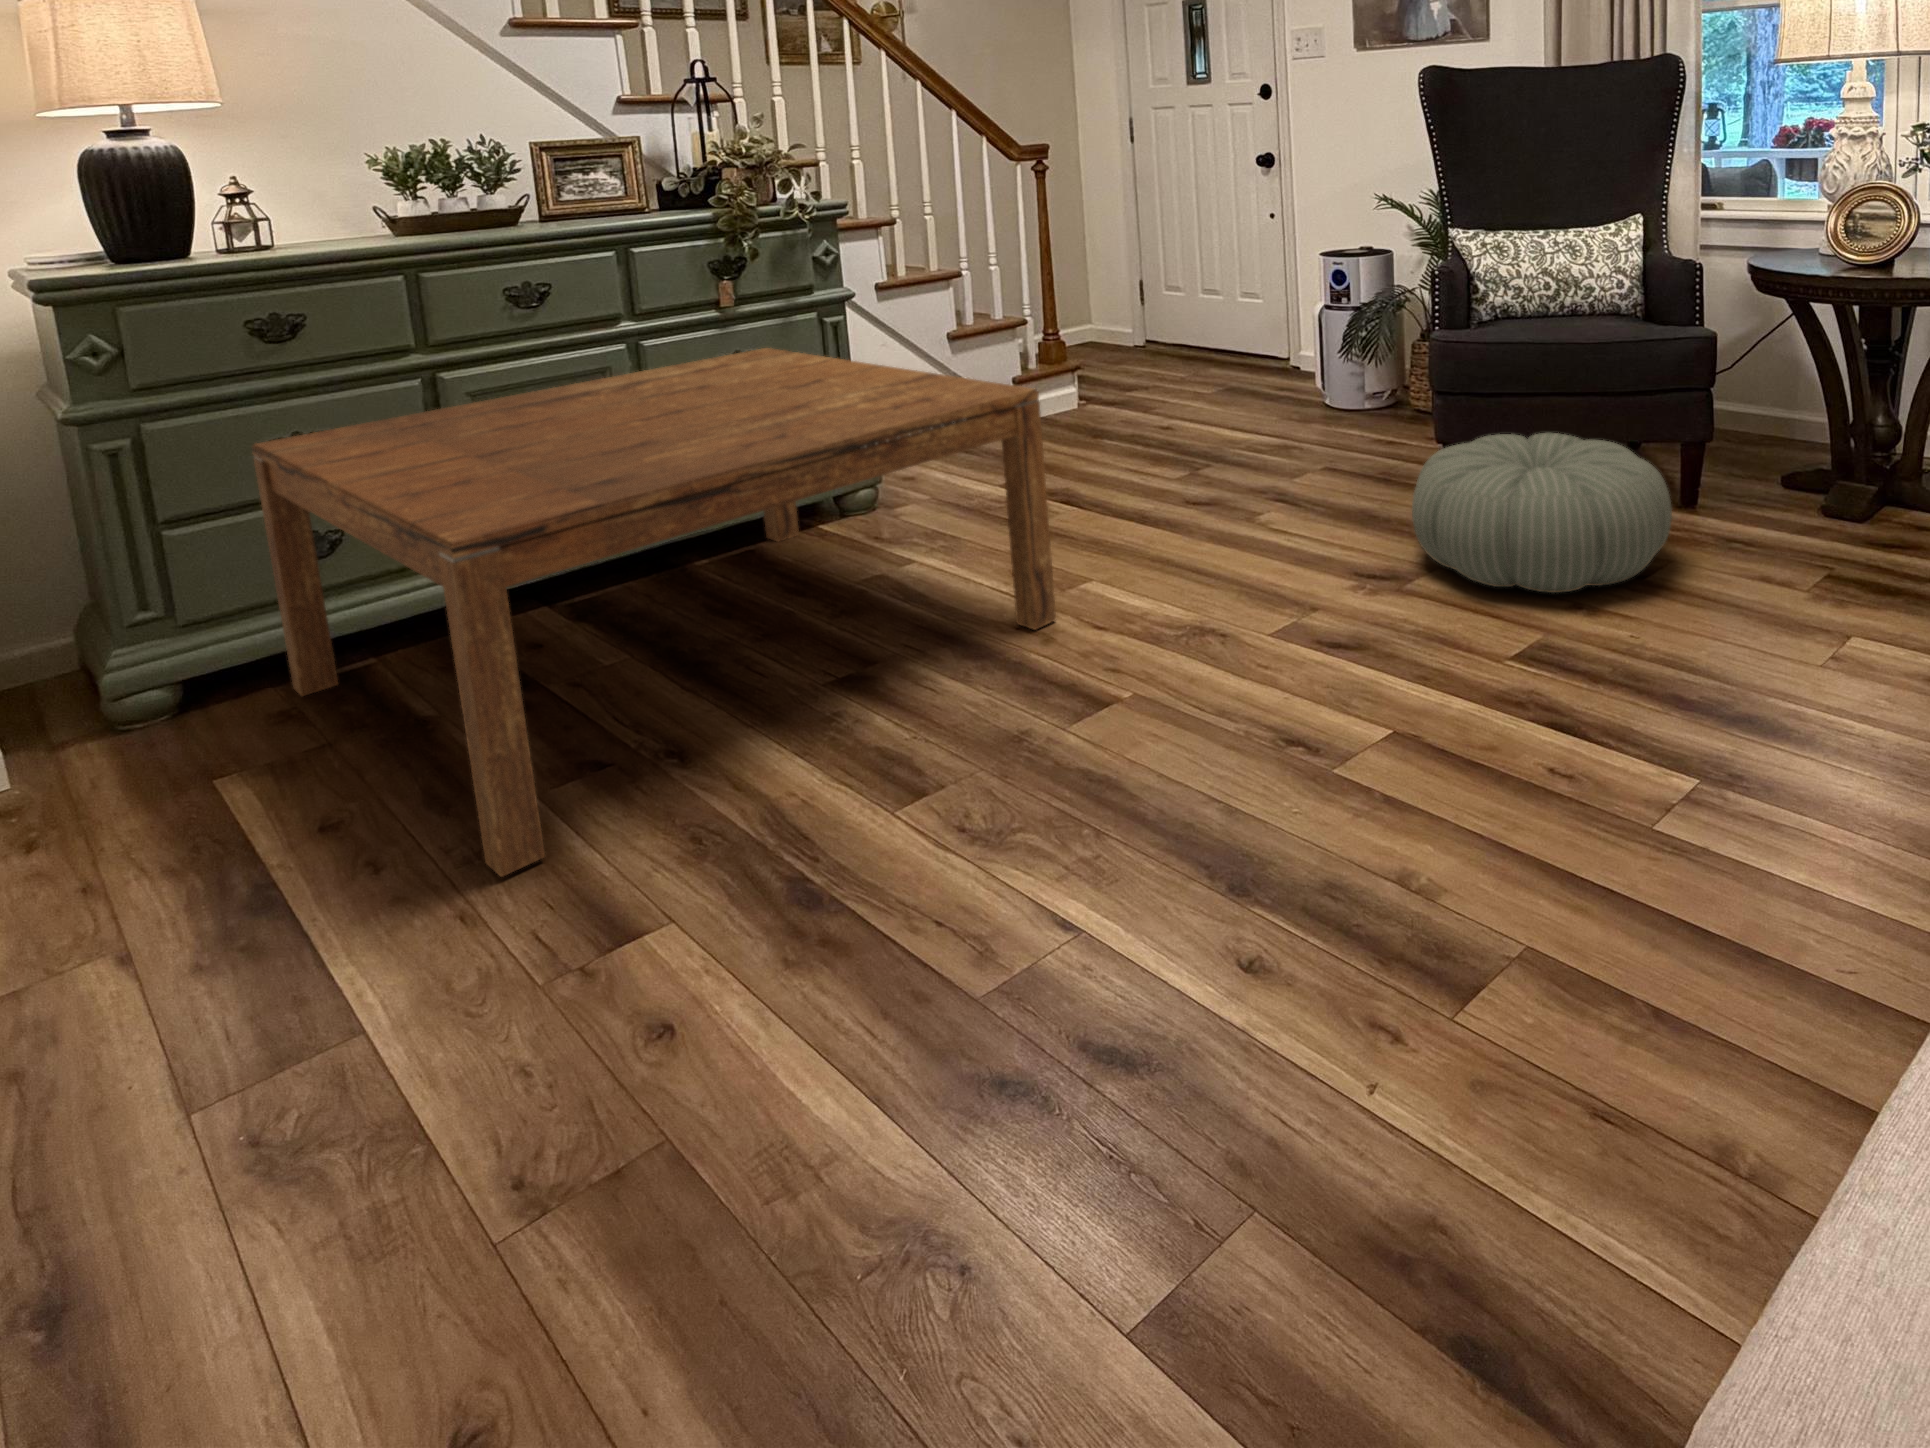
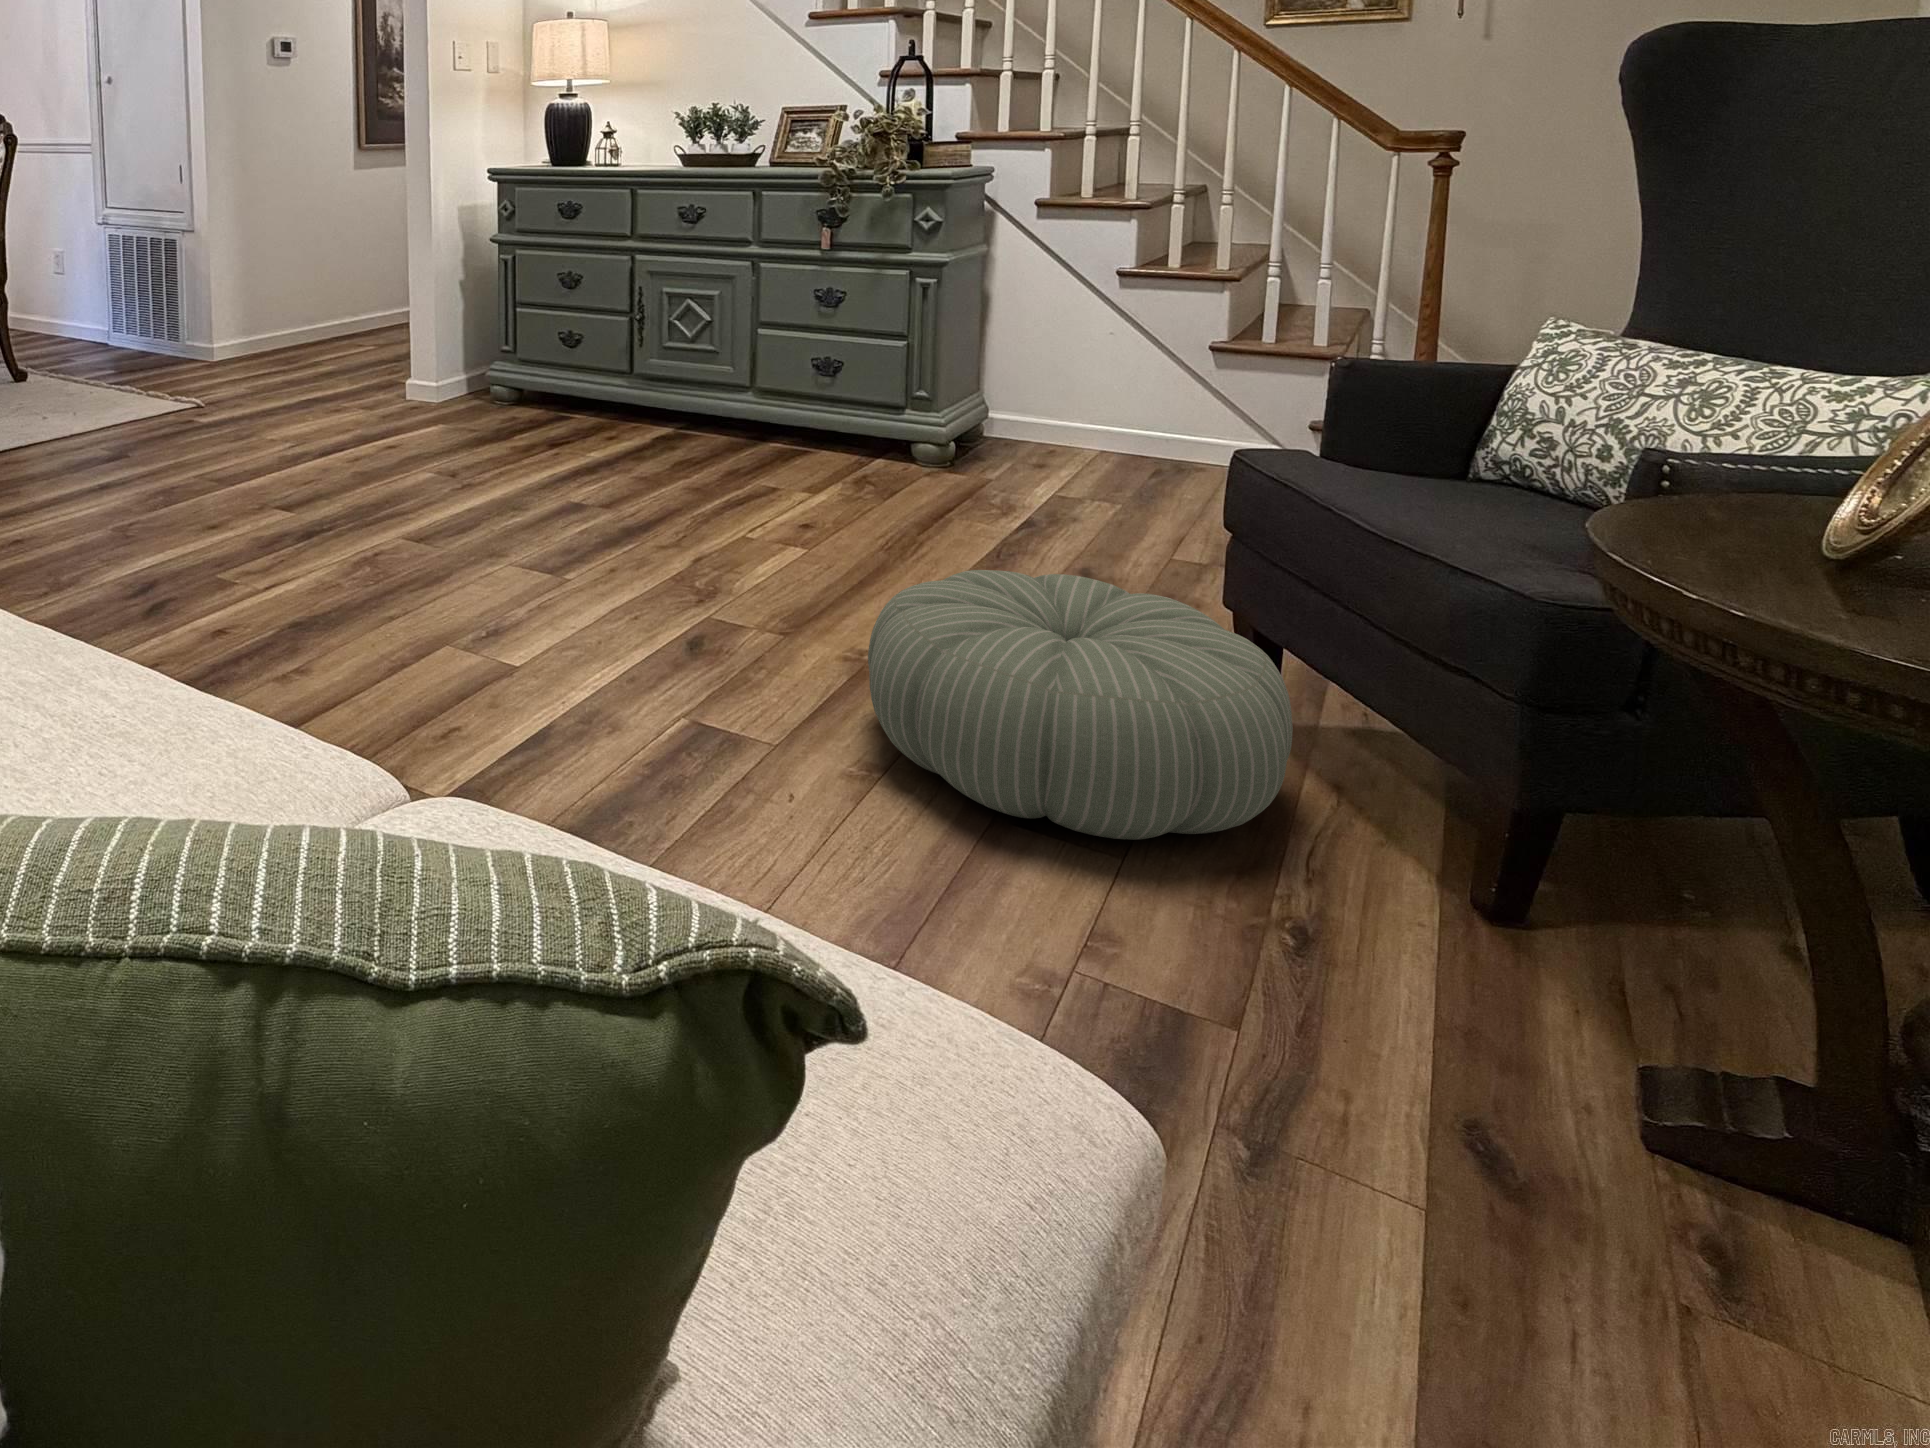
coffee table: present [252,348,1056,877] -> none [357,269,849,543]

